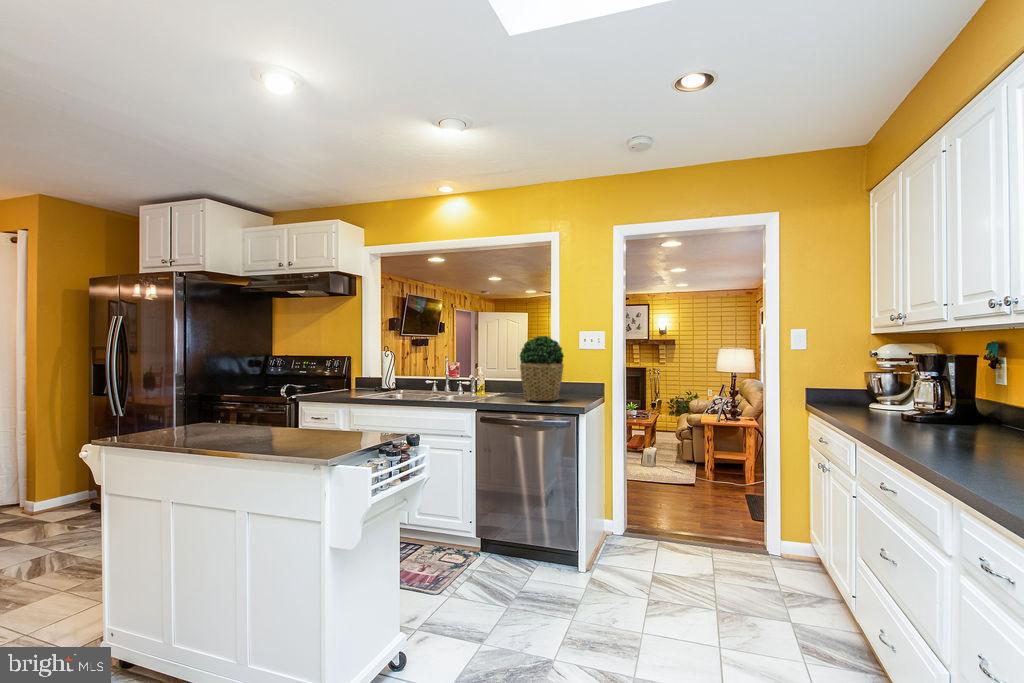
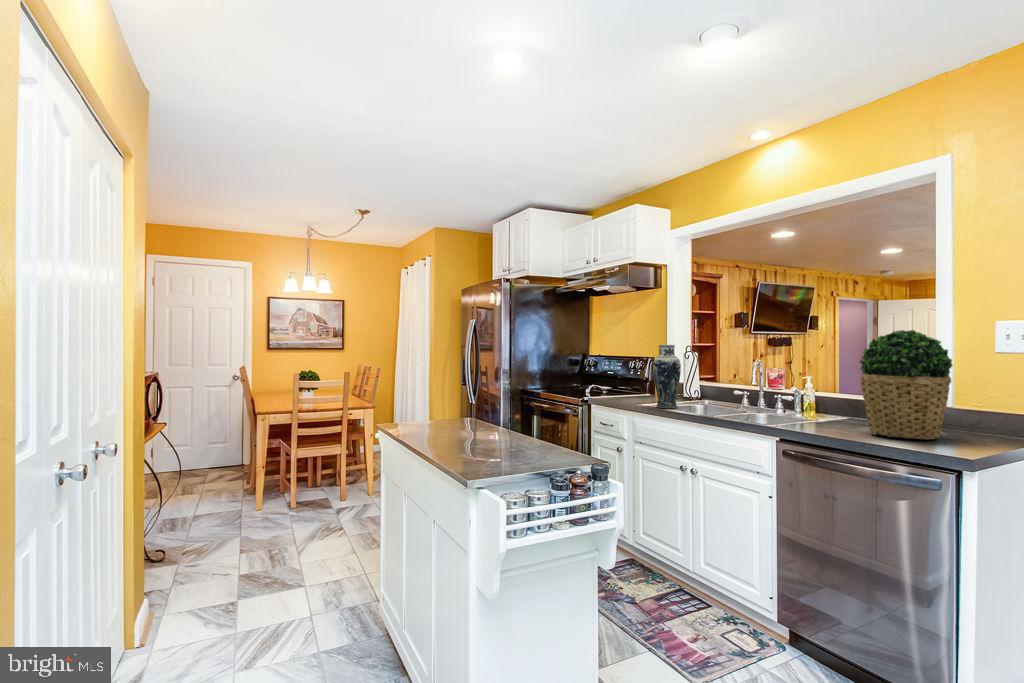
vase: none [367,345,390,398] -> present [653,345,681,408]

